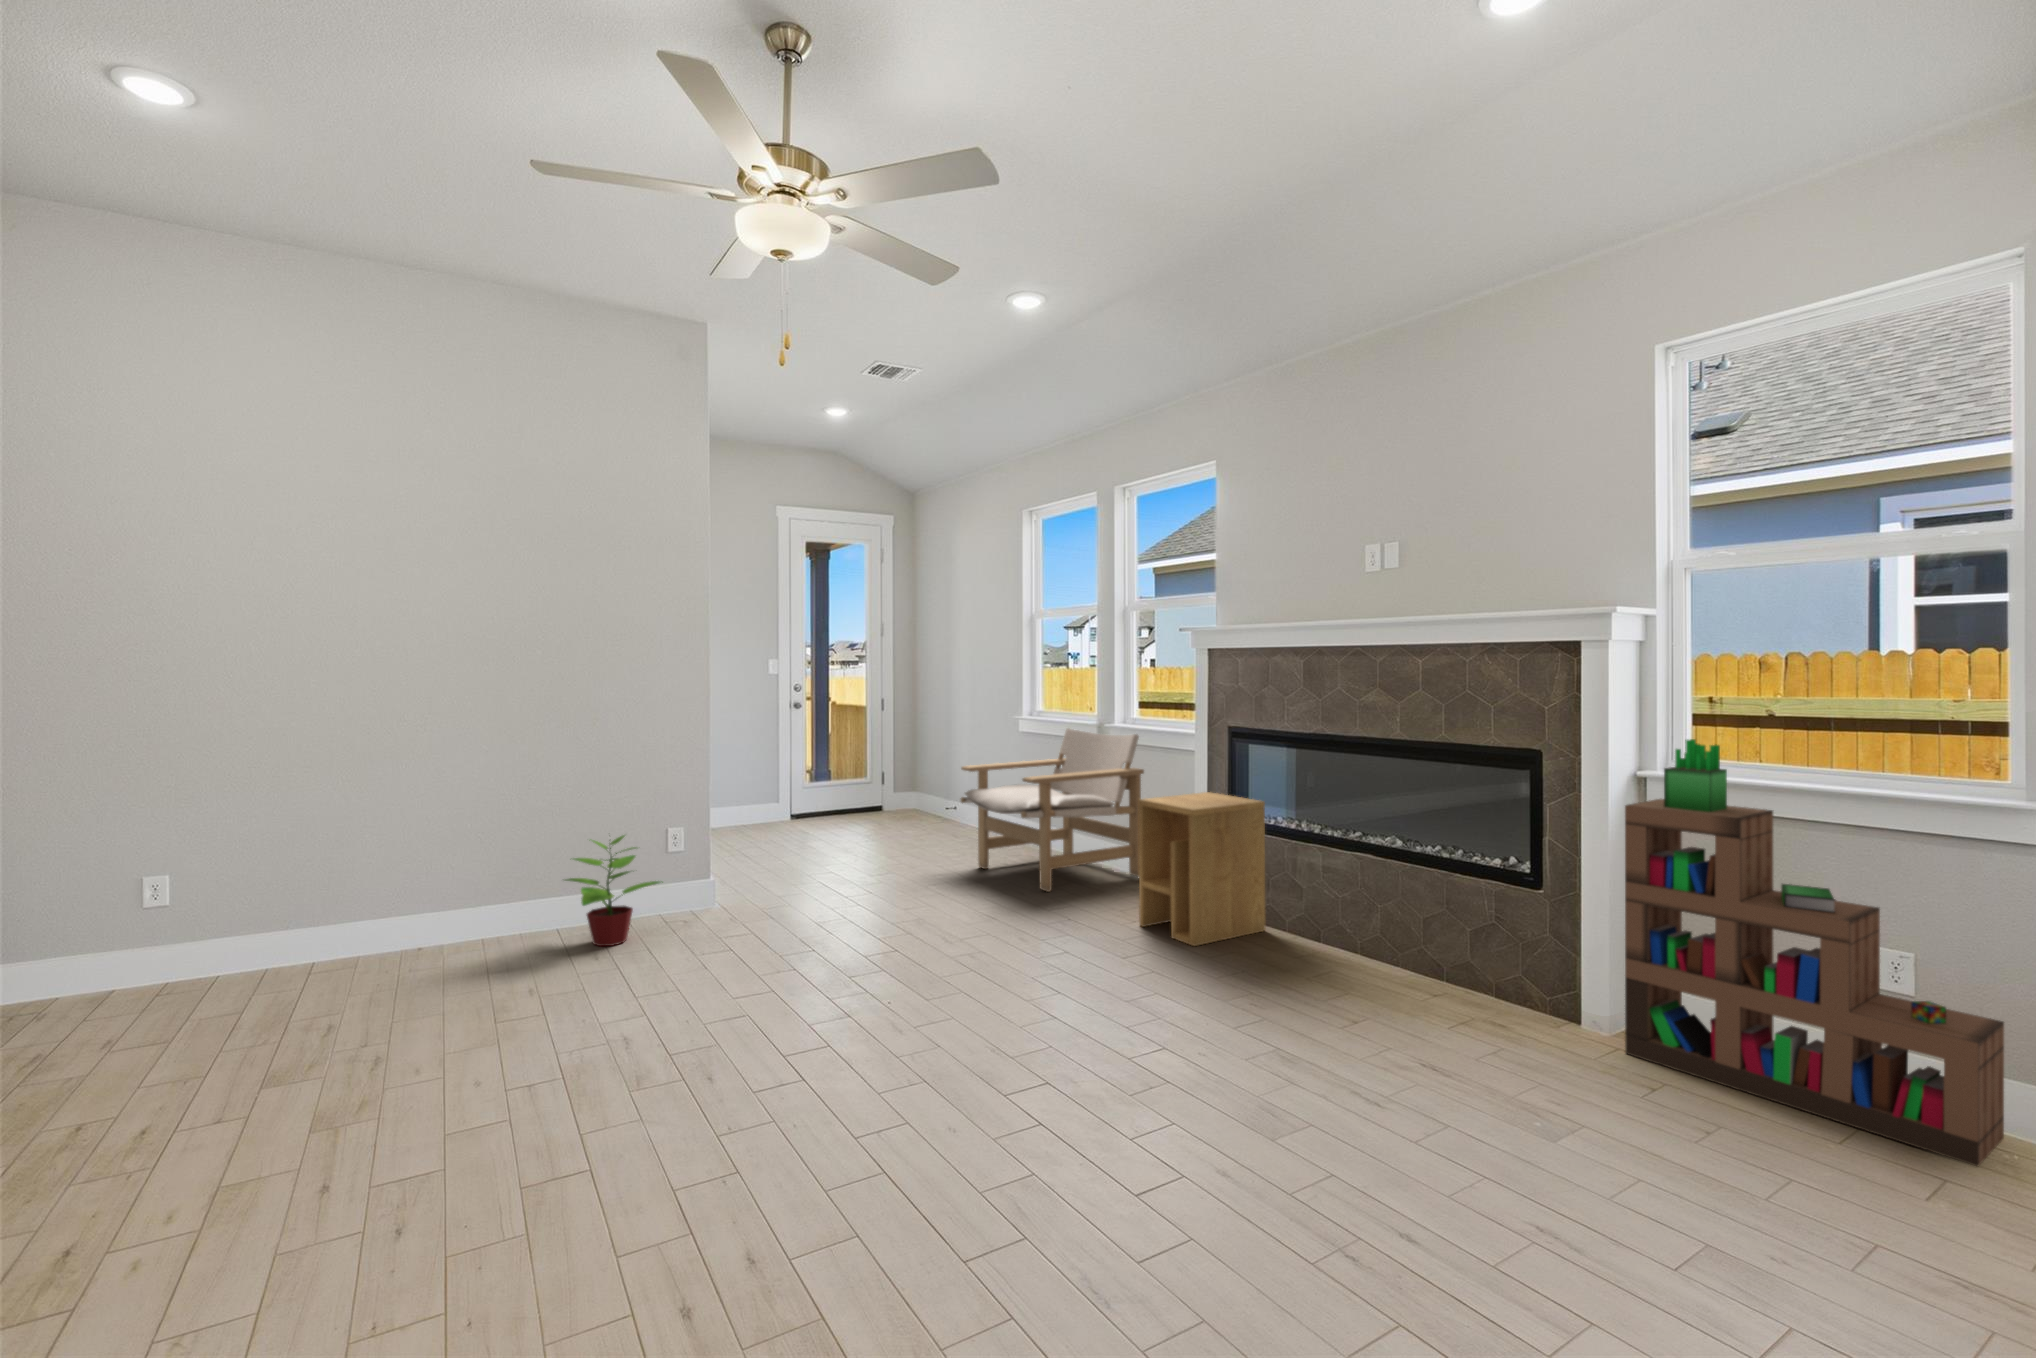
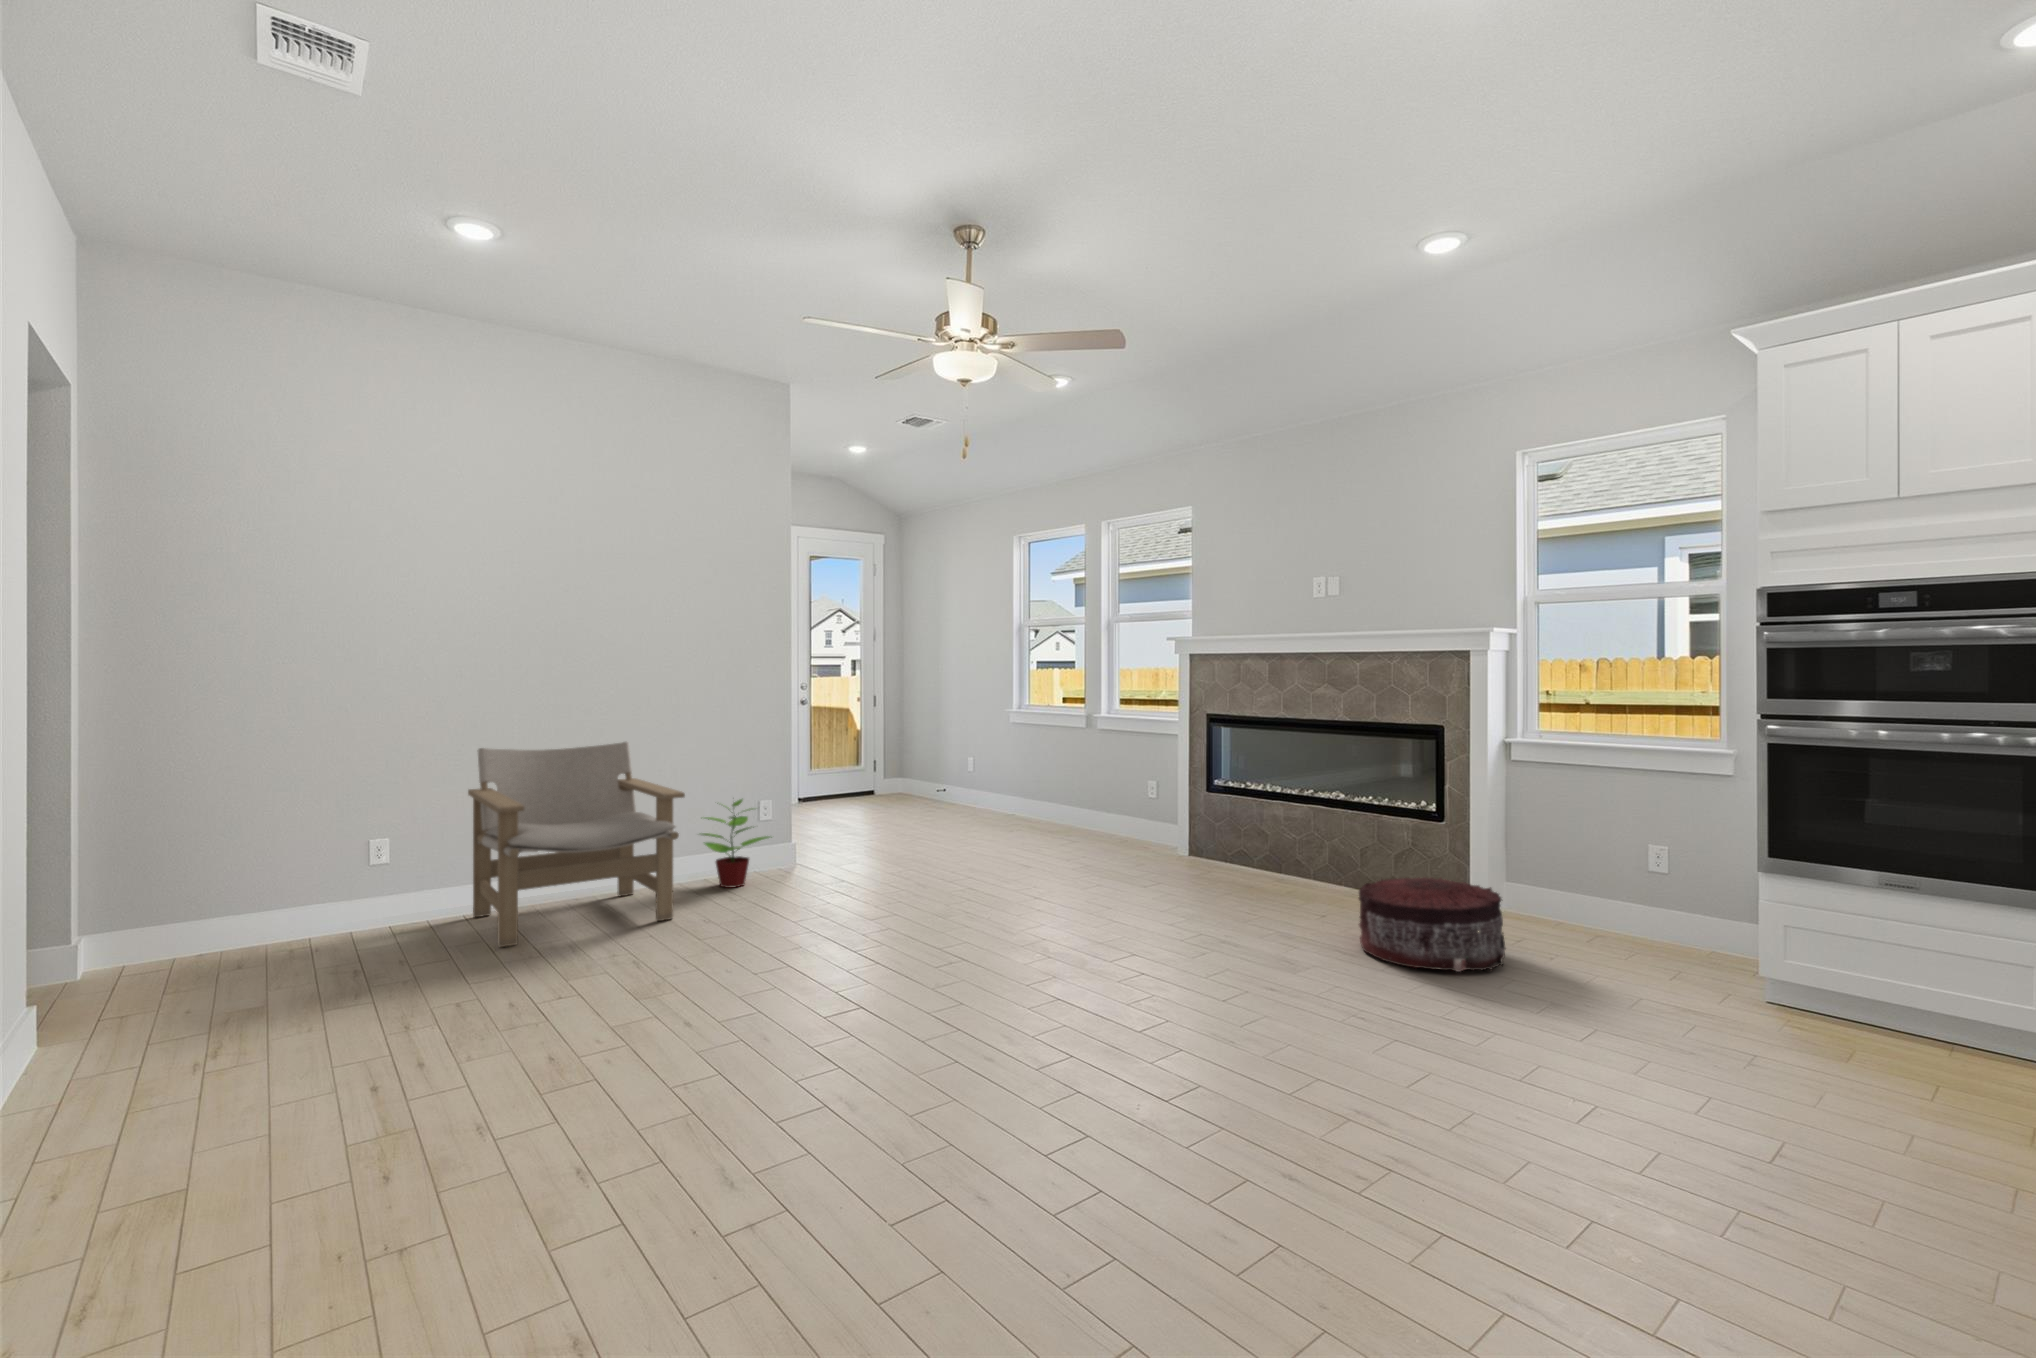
lounge chair: present [961,728,1144,892] -> present [468,742,685,947]
bookshelf: present [1625,739,2004,1166] -> none [1499,715,1712,963]
side table: present [1139,792,1265,946] -> none [1145,765,1241,877]
pouf: none [1389,986,1630,1171] -> present [1359,877,1505,972]

